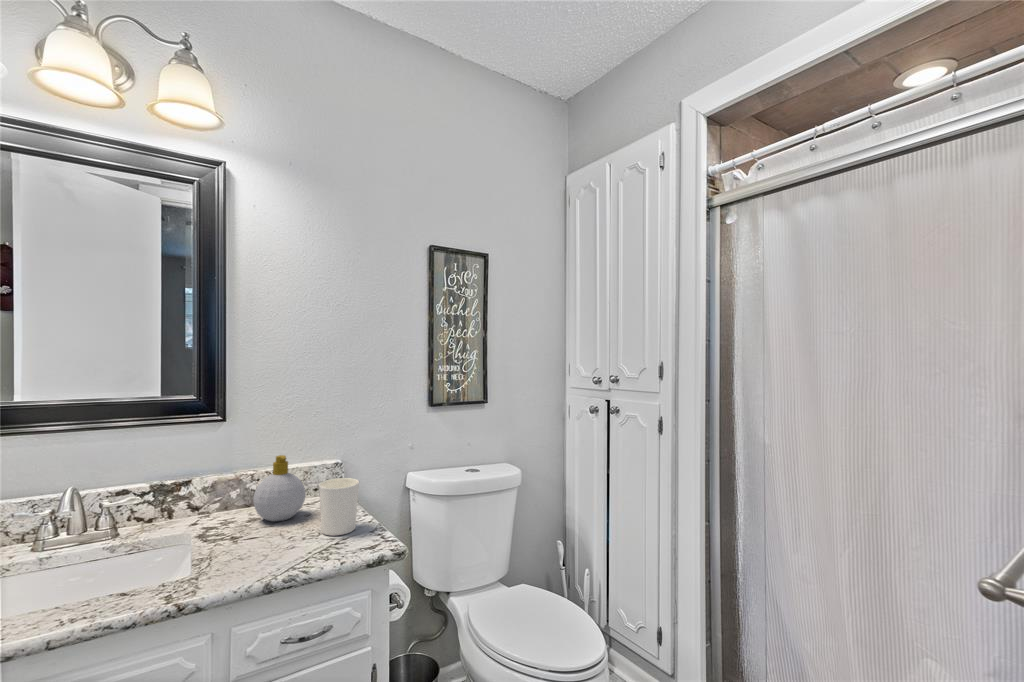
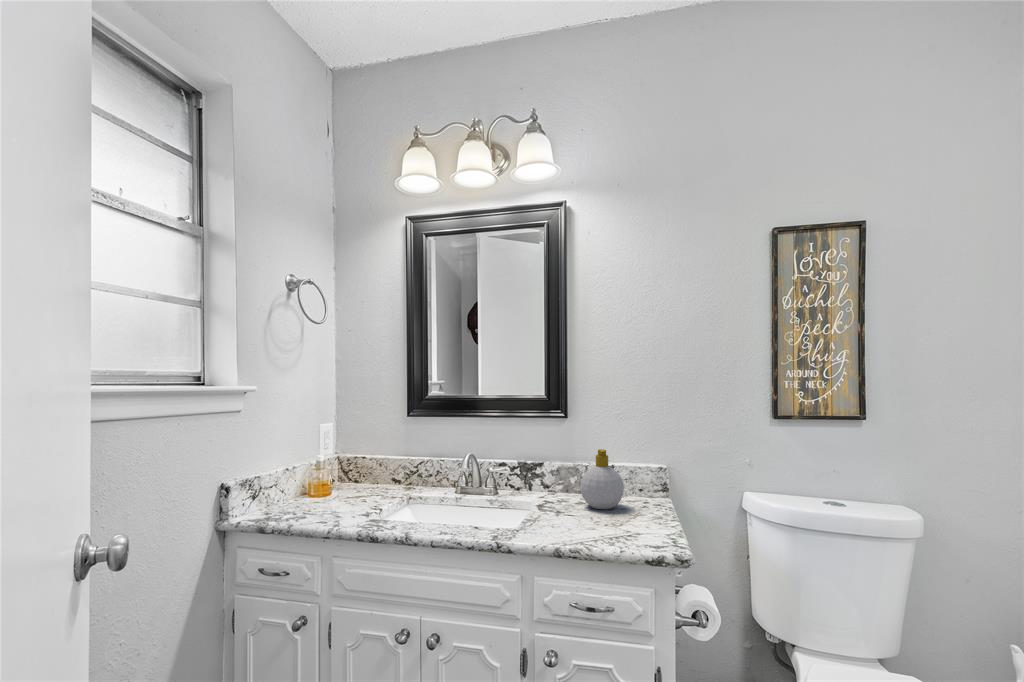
candle holder: present [319,478,359,536] -> none [621,477,659,531]

